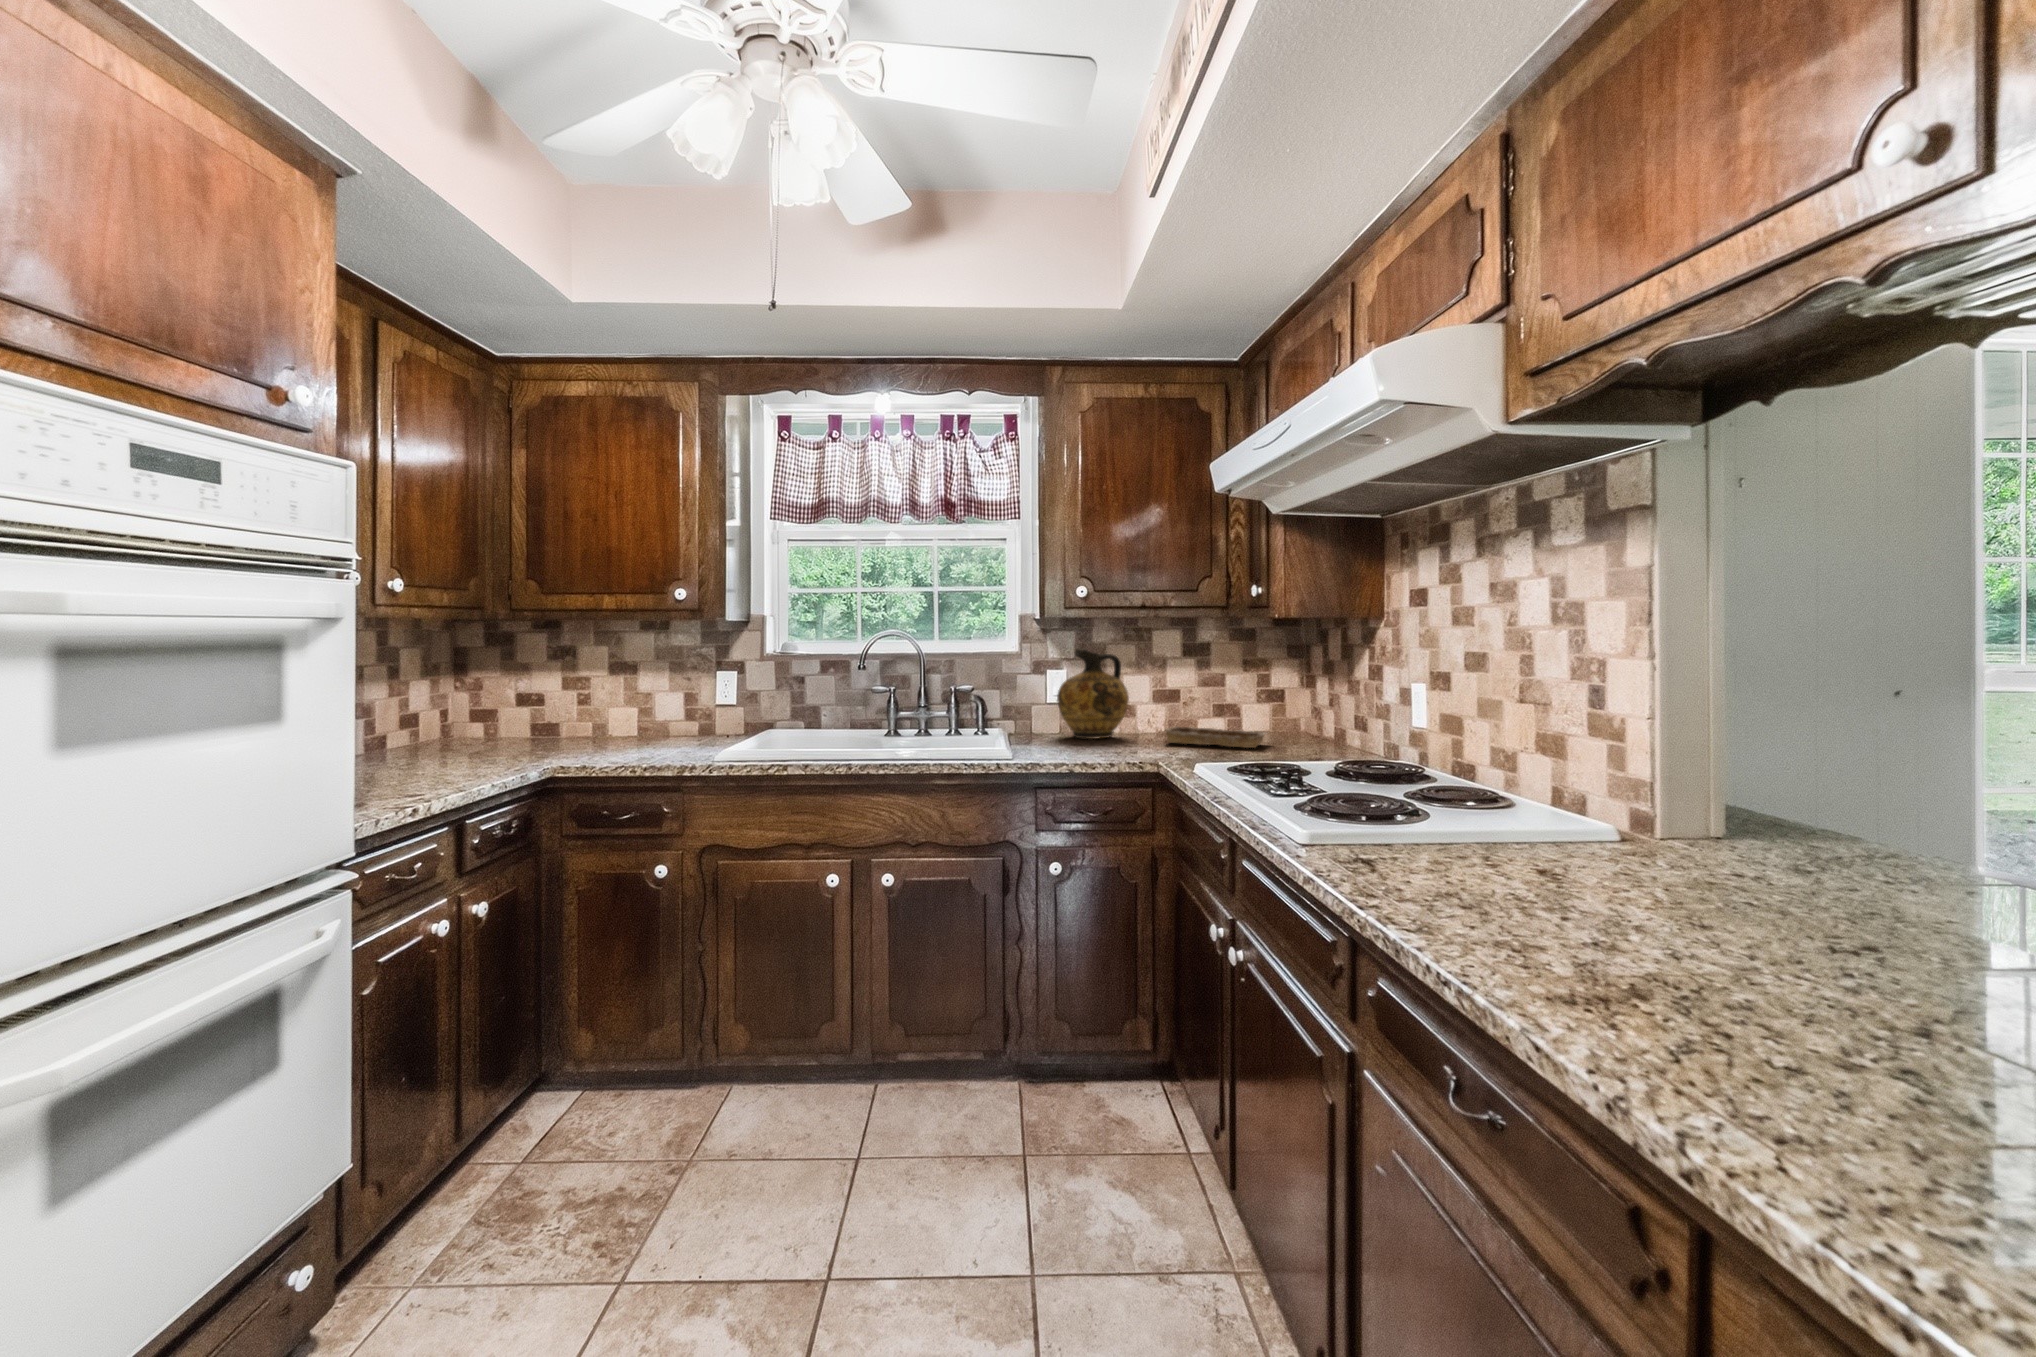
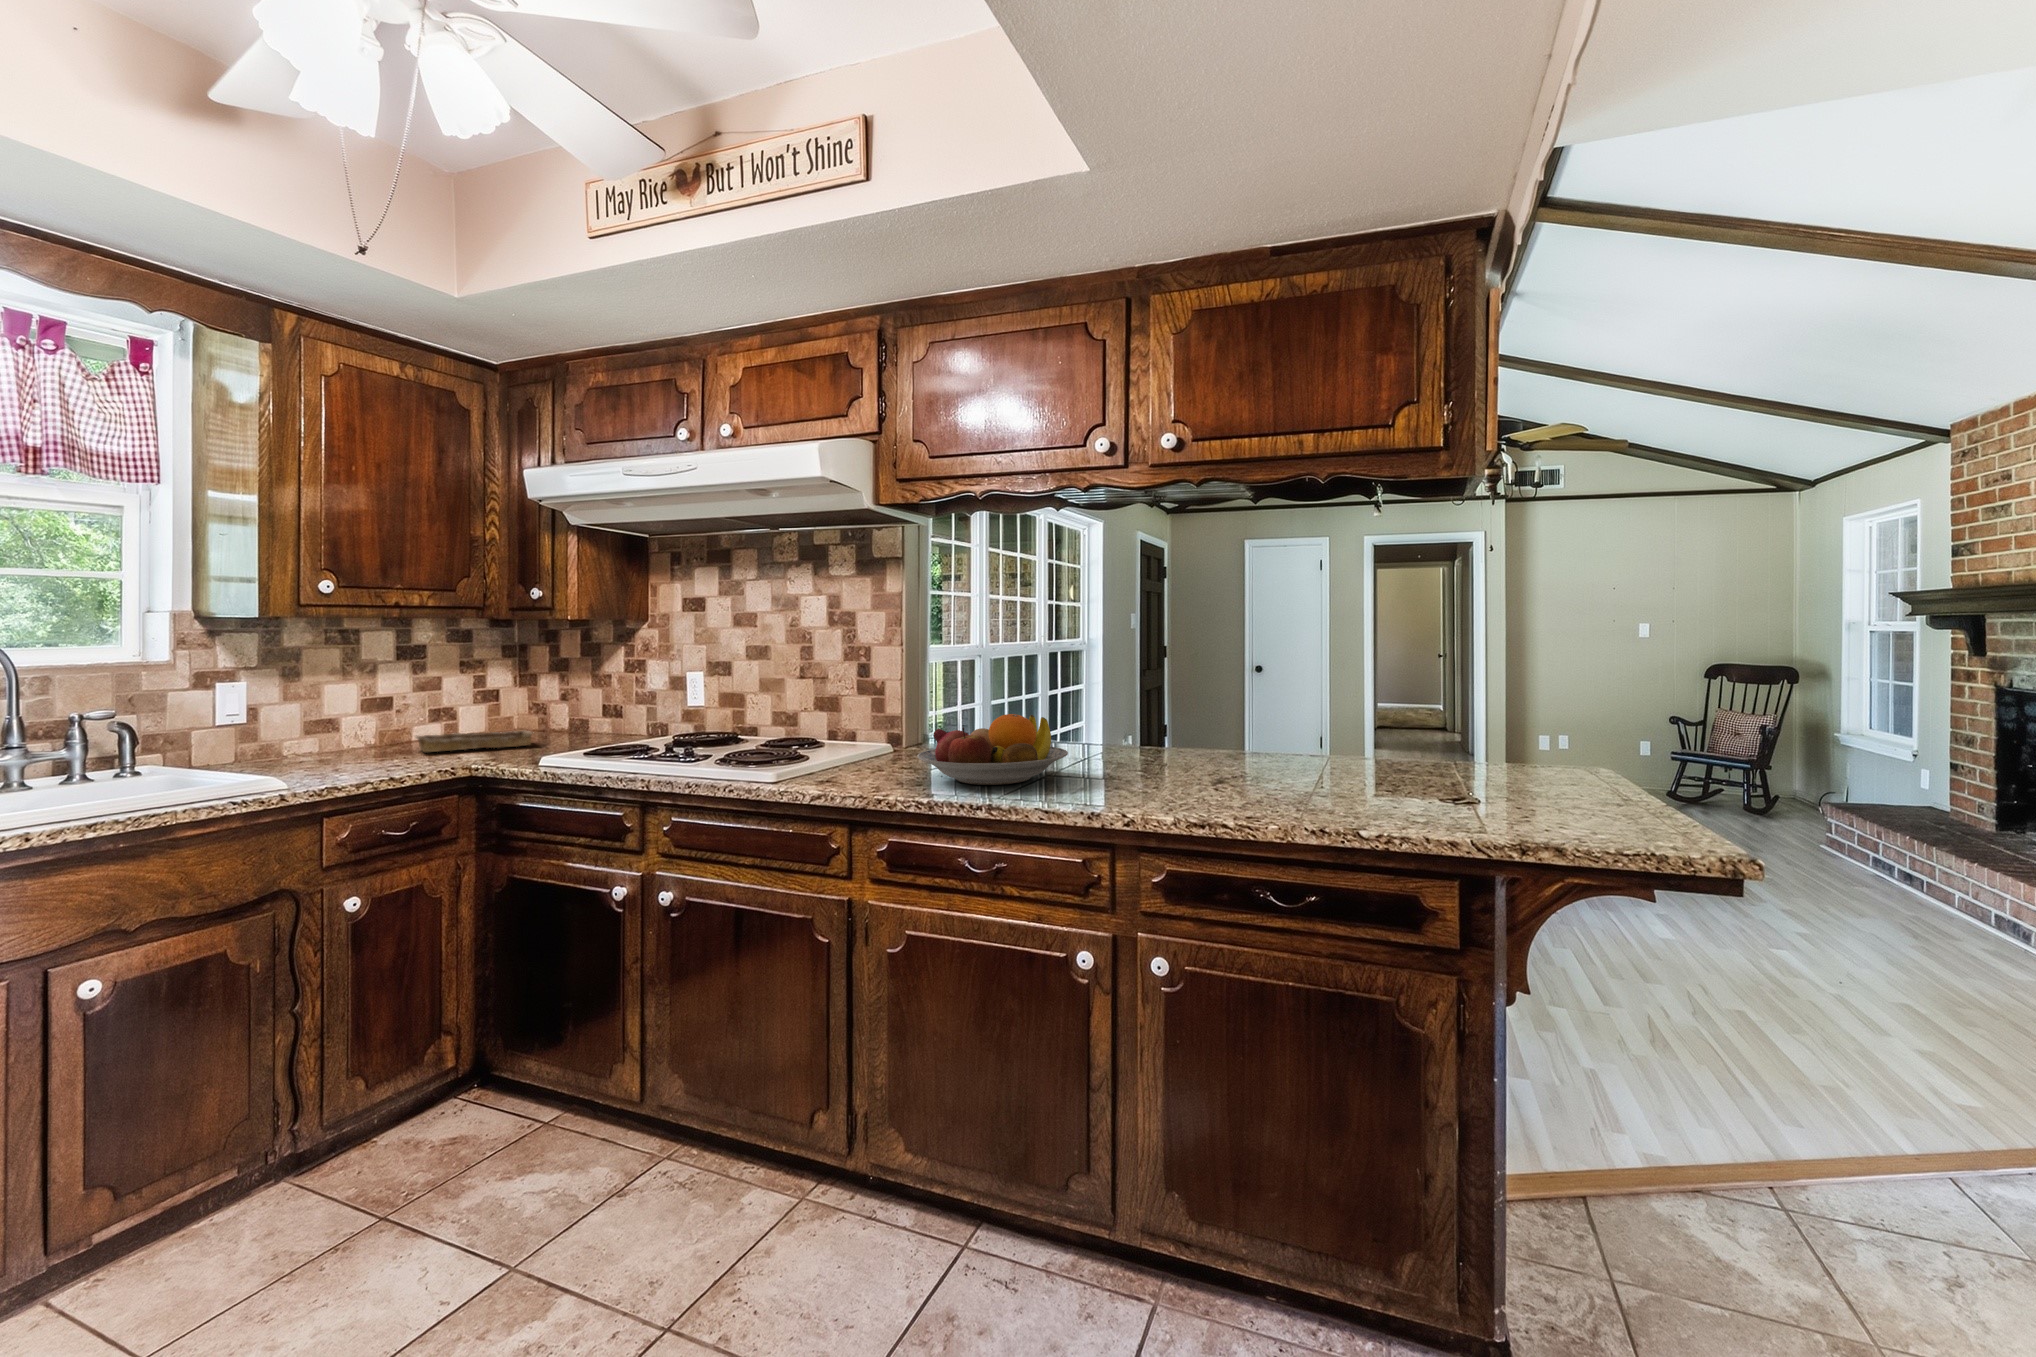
ceramic jug: present [1057,649,1129,739] -> none [243,653,353,762]
fruit bowl: none [1460,807,1839,956] -> present [917,714,1068,785]

